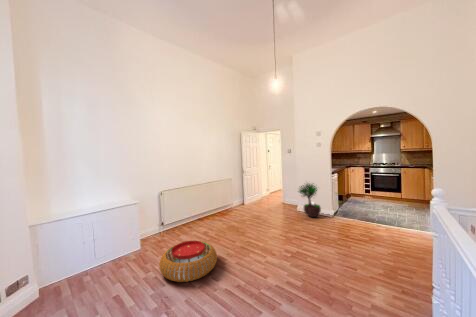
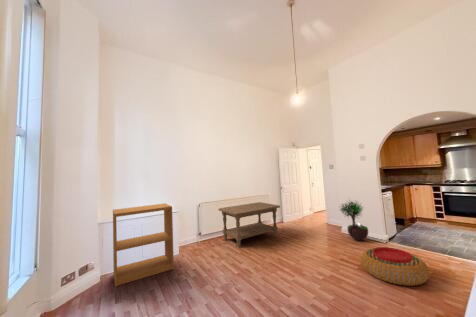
coffee table: none [181,187,244,234] -> present [218,202,280,247]
bookshelf: none [52,194,138,299] -> present [113,203,174,286]
pouf: present [159,241,217,282] -> present [361,247,430,286]

